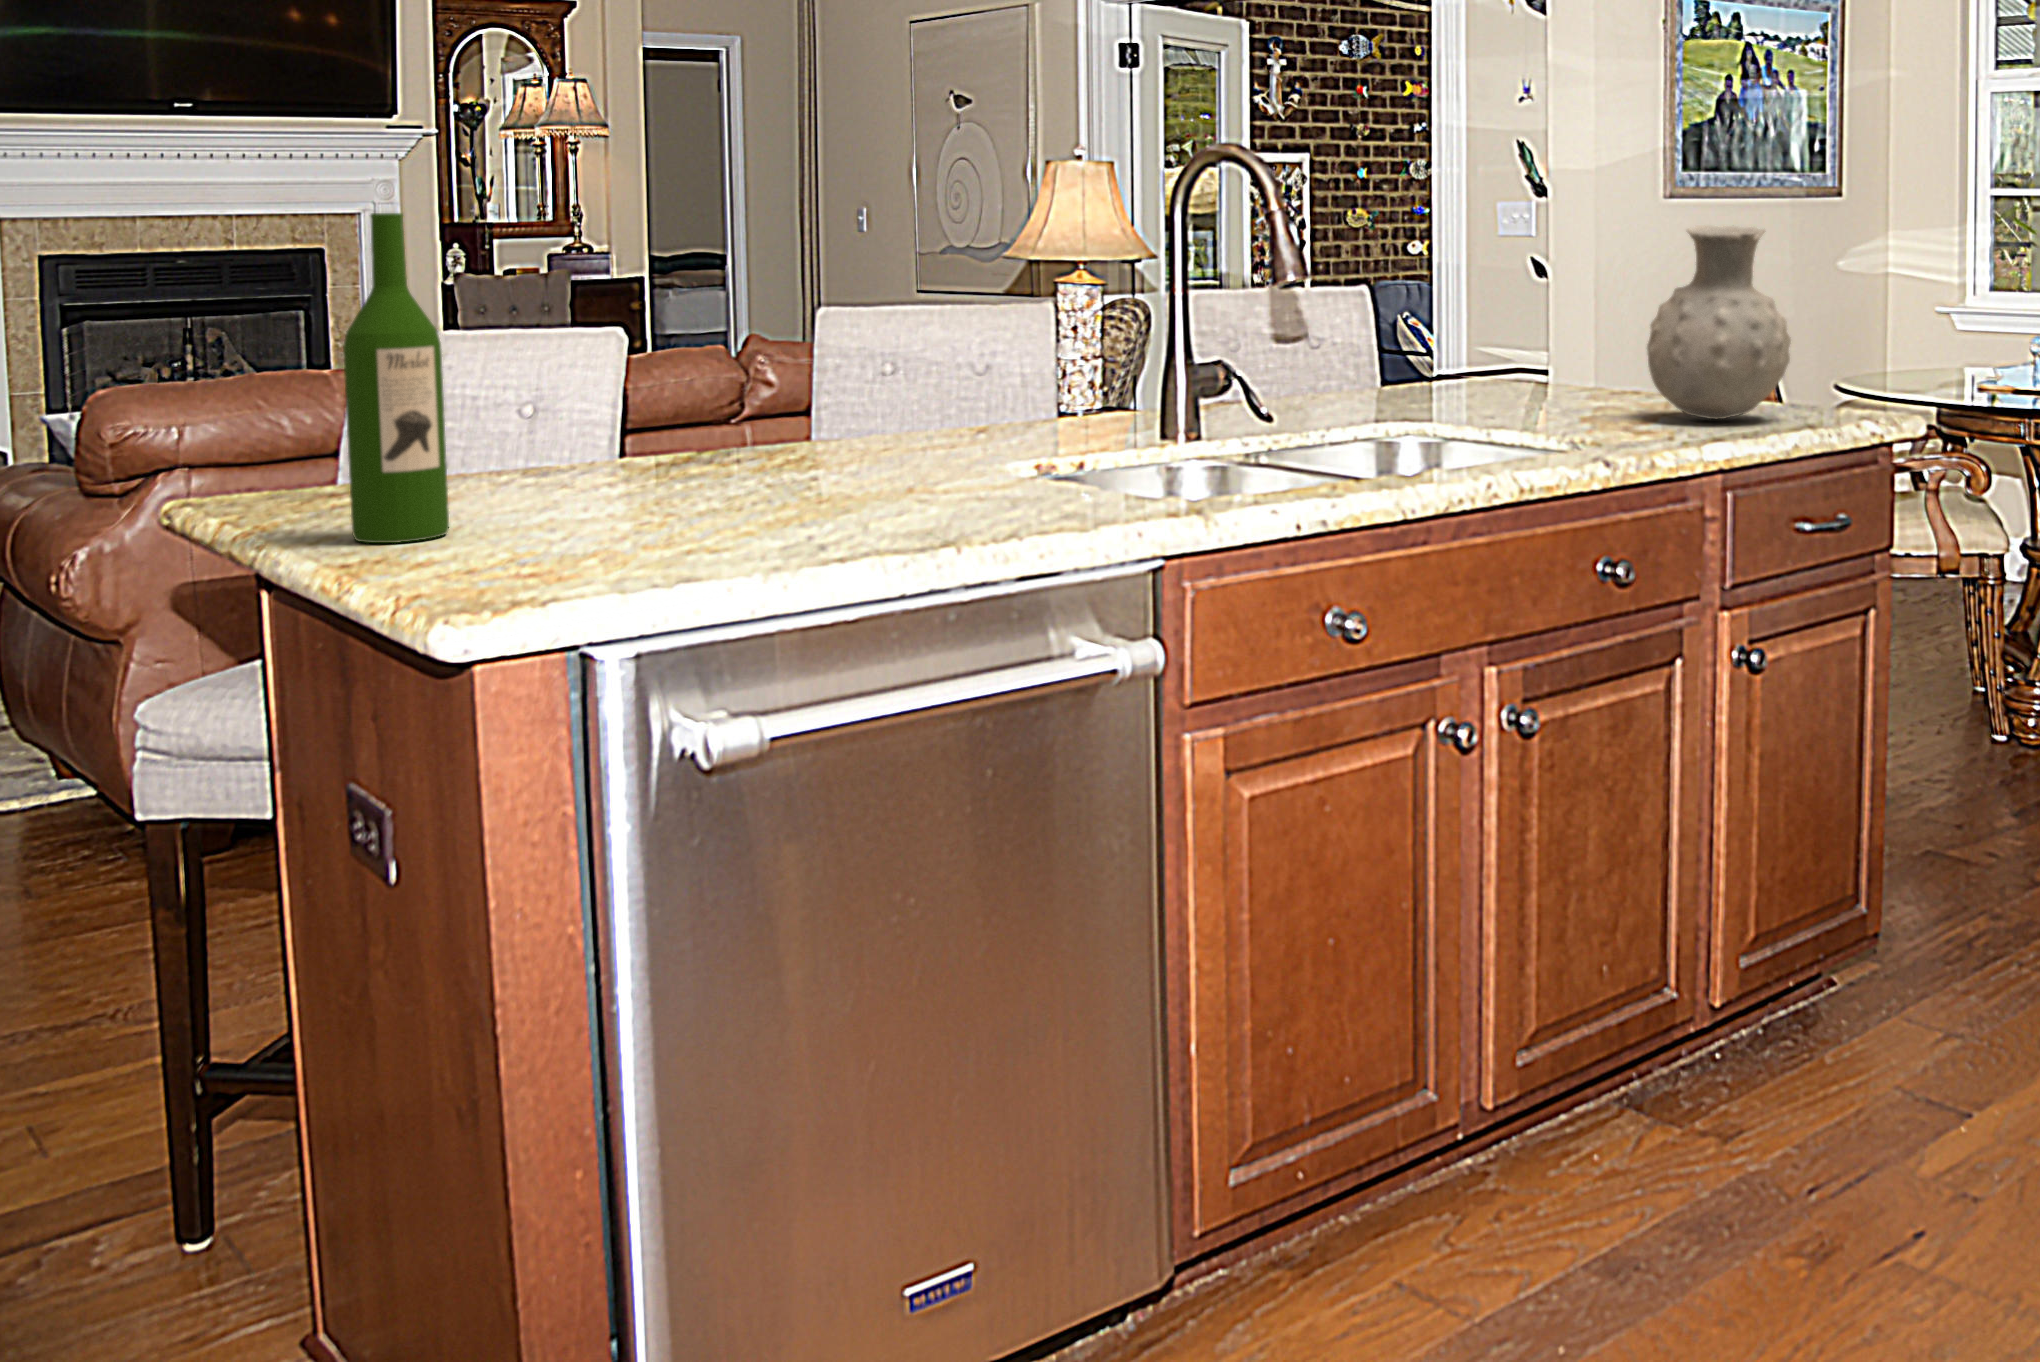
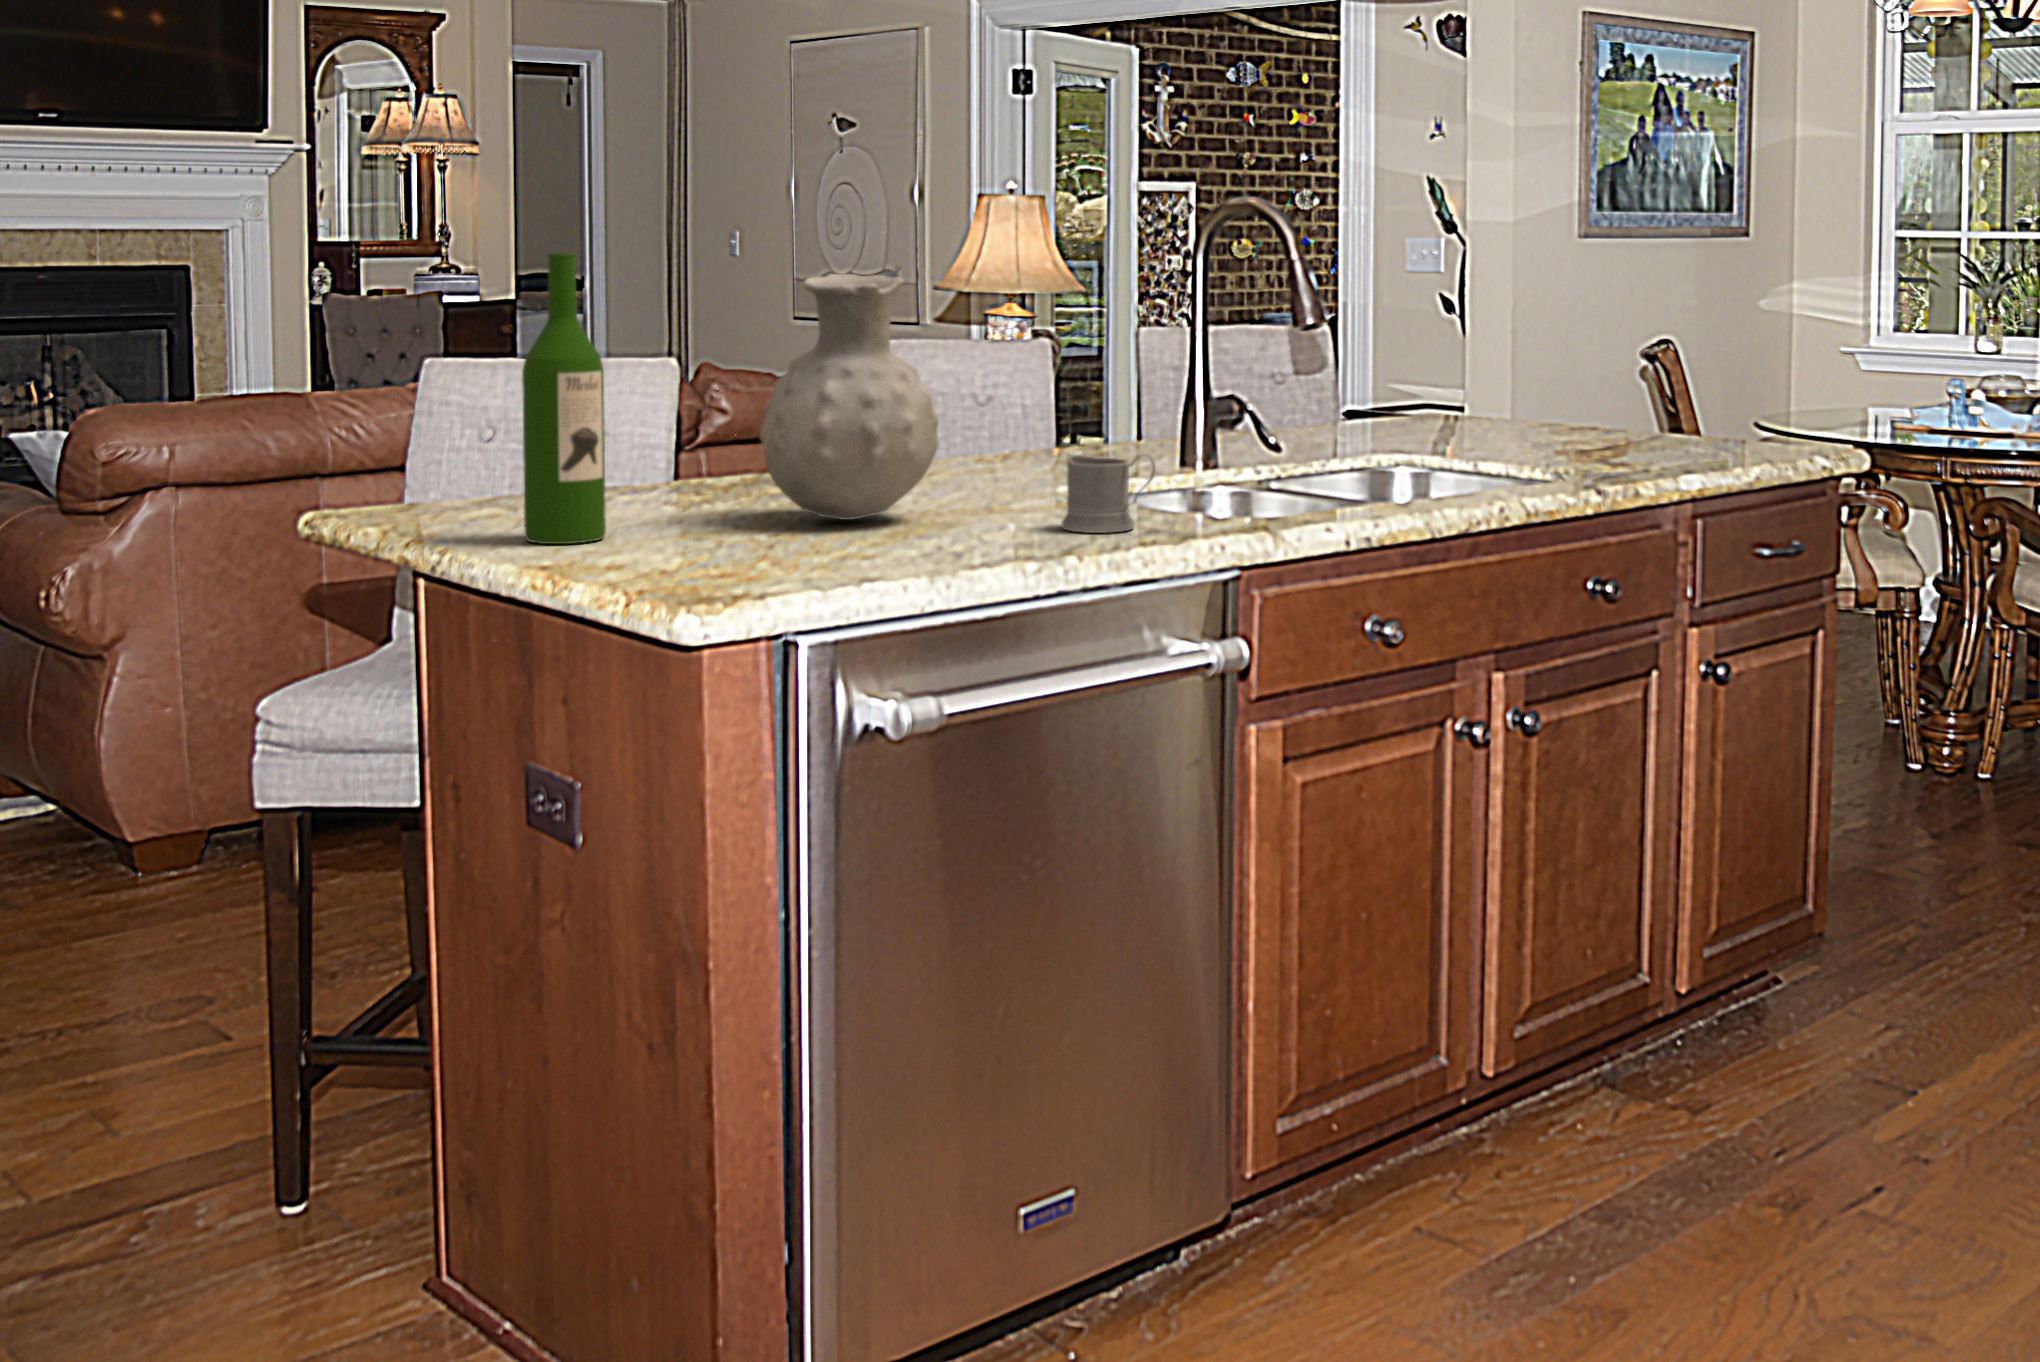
vase: present [1647,225,1791,419] -> present [760,274,939,520]
mug: none [974,434,1075,524] -> present [1062,454,1156,533]

